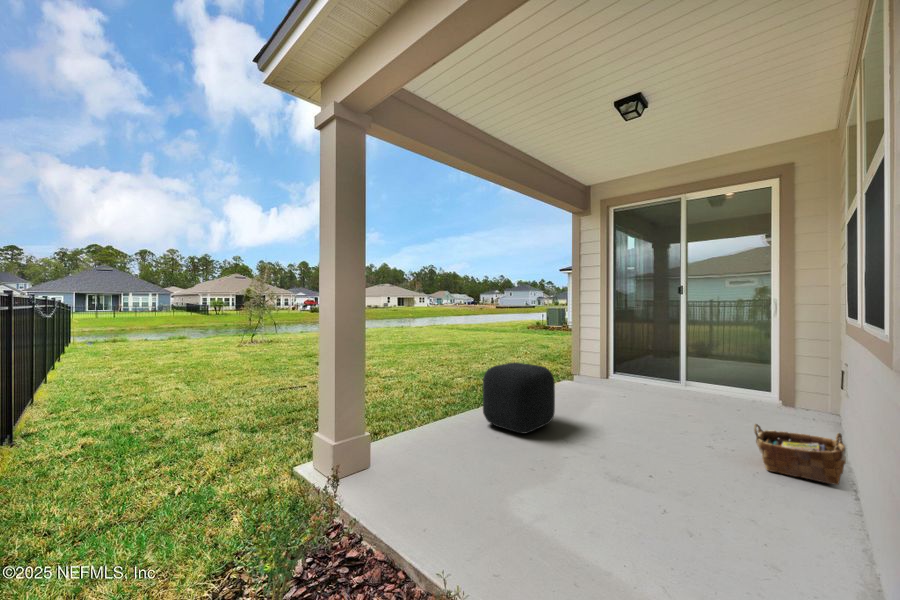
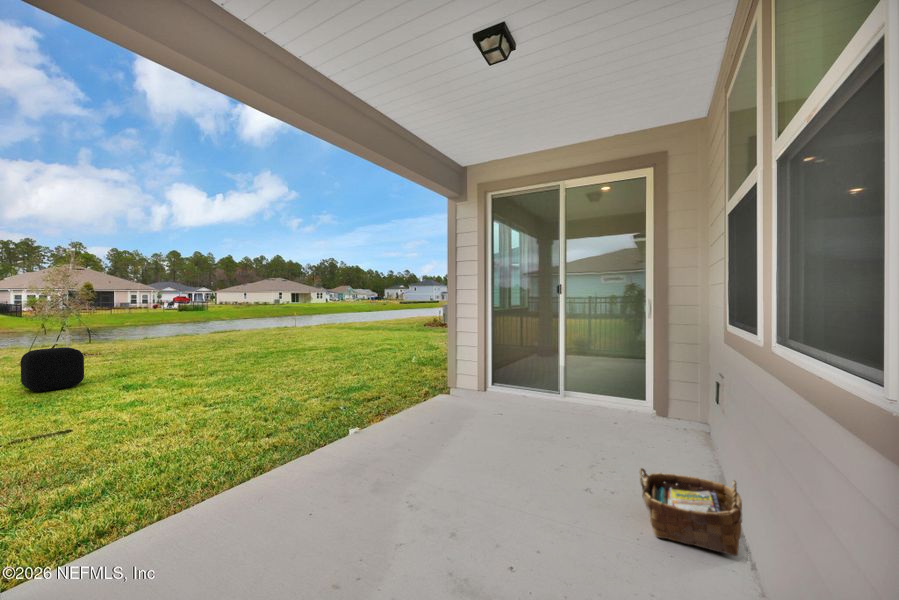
ottoman: present [483,363,555,434] -> present [21,347,84,392]

